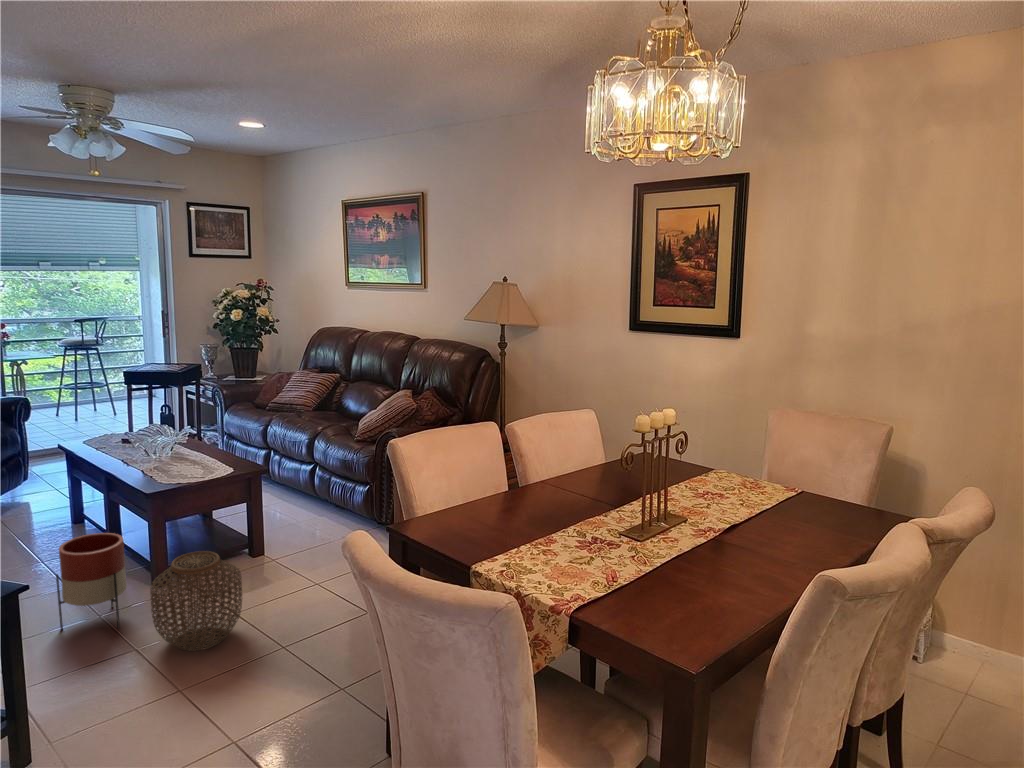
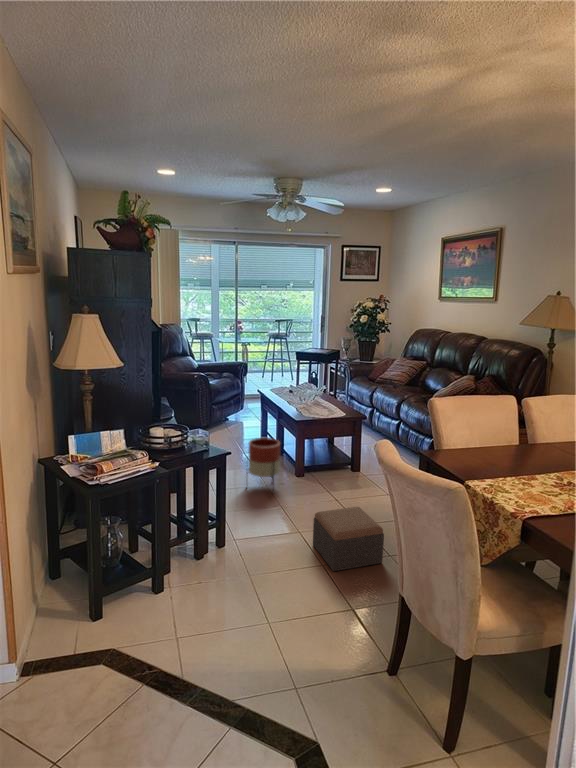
woven basket: present [150,551,242,651] -> none [289,457,340,516]
footstool: none [209,619,331,739] -> present [313,507,384,571]

